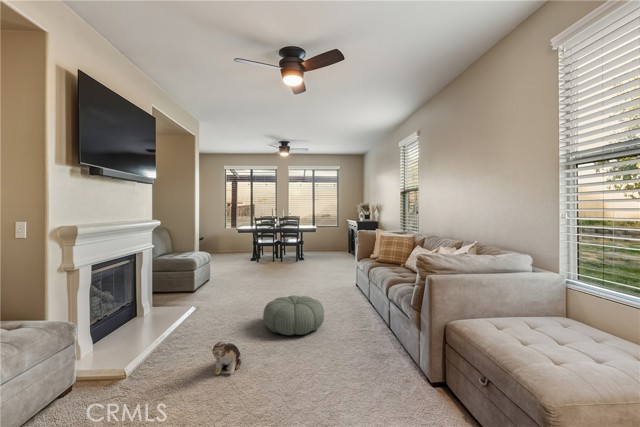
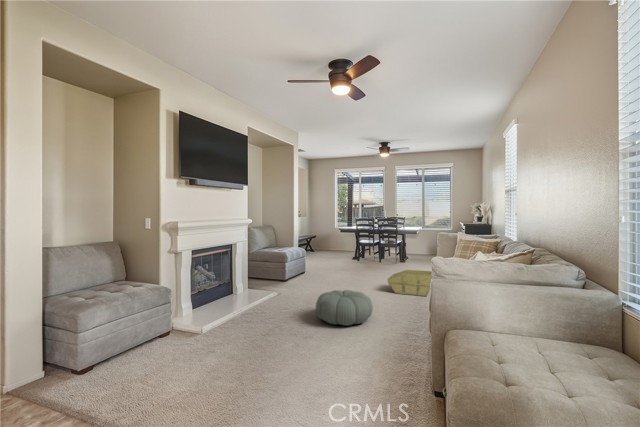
storage bin: none [314,268,356,292] -> present [387,270,432,296]
plush toy: present [209,341,241,375] -> none [248,315,284,344]

